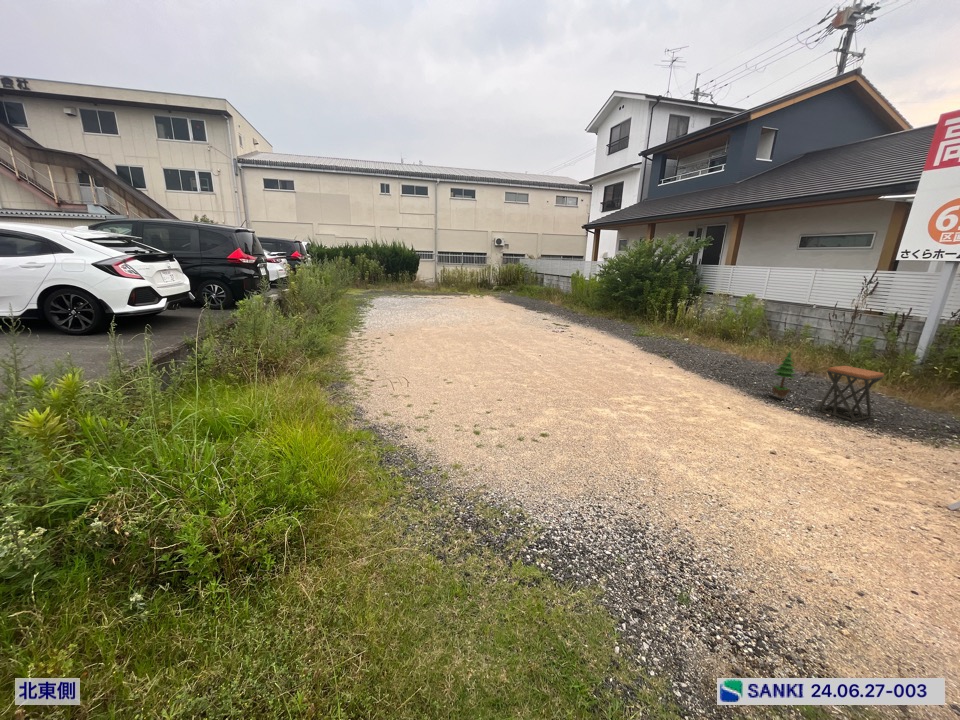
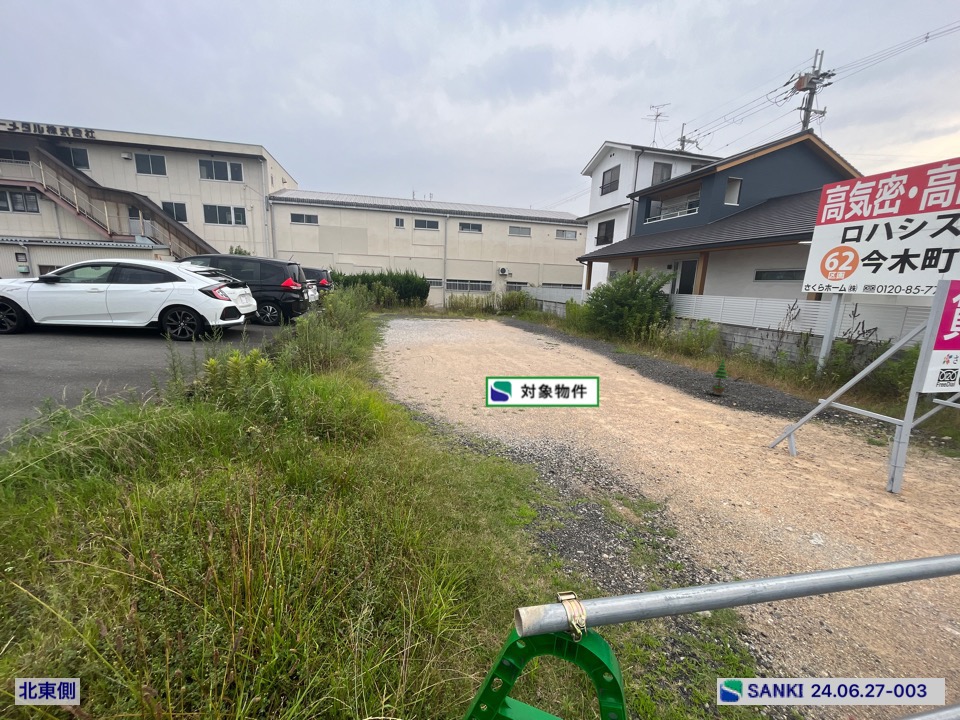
stool: present [817,365,884,421] -> none [743,369,788,409]

